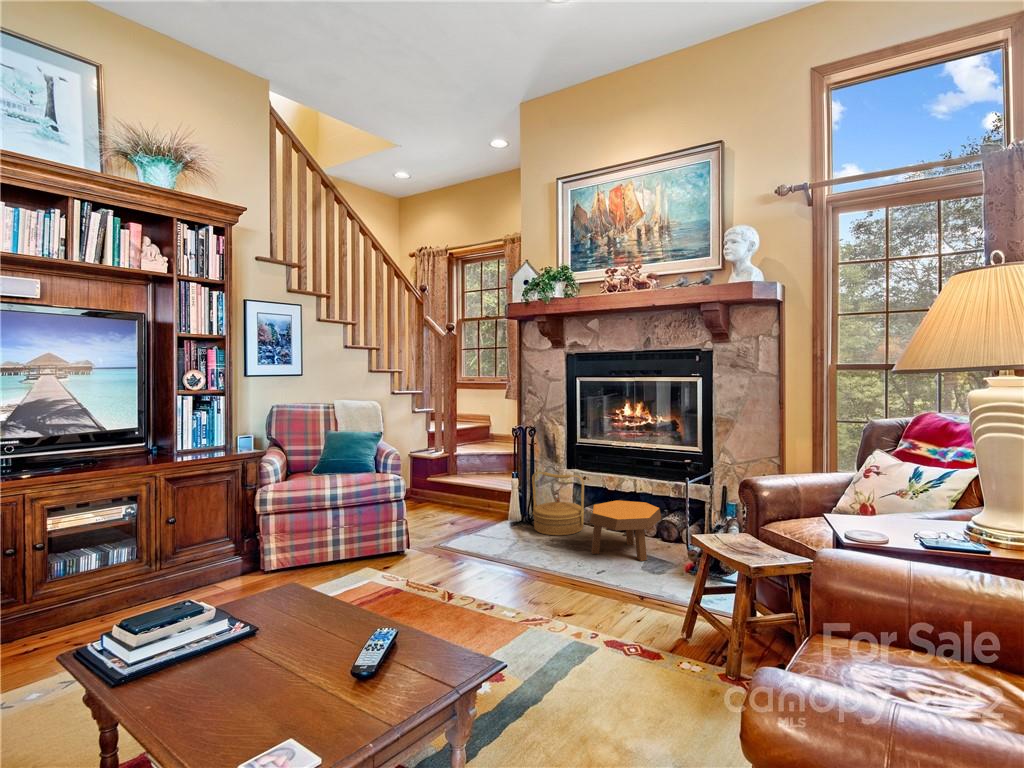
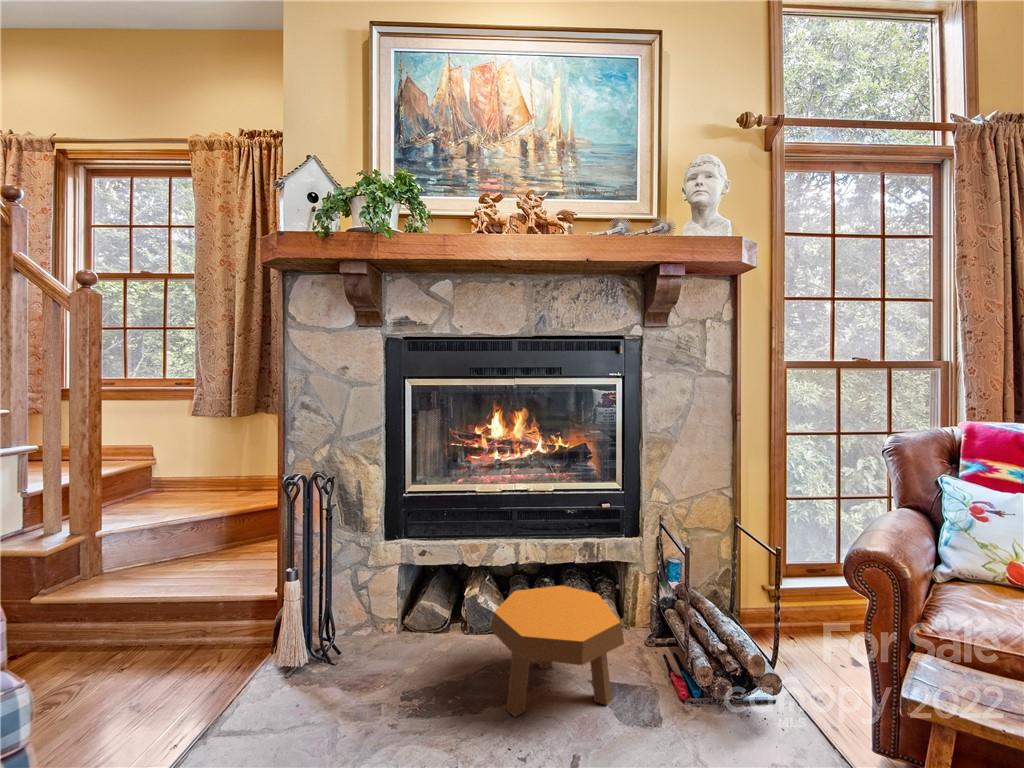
woven basket: present [532,472,584,535] -> none [333,555,444,690]

